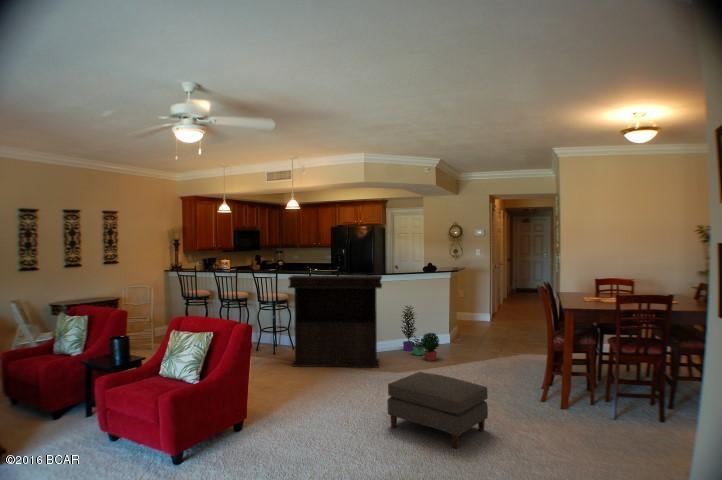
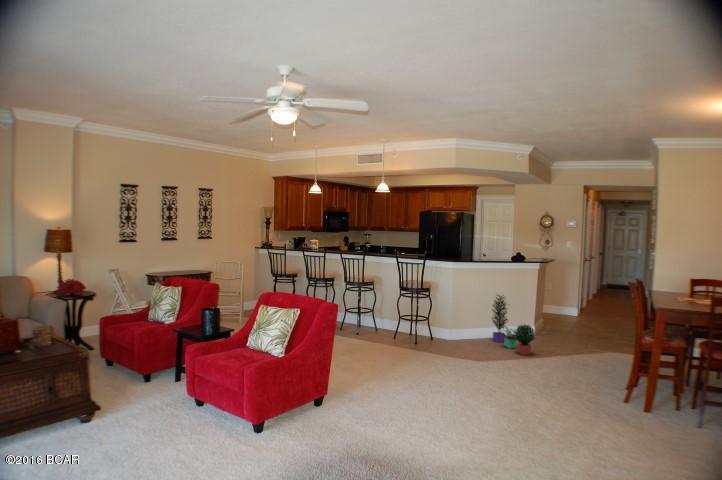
console table: present [288,275,382,367] -> none [375,256,474,358]
ottoman: present [387,372,488,448] -> none [482,366,602,458]

